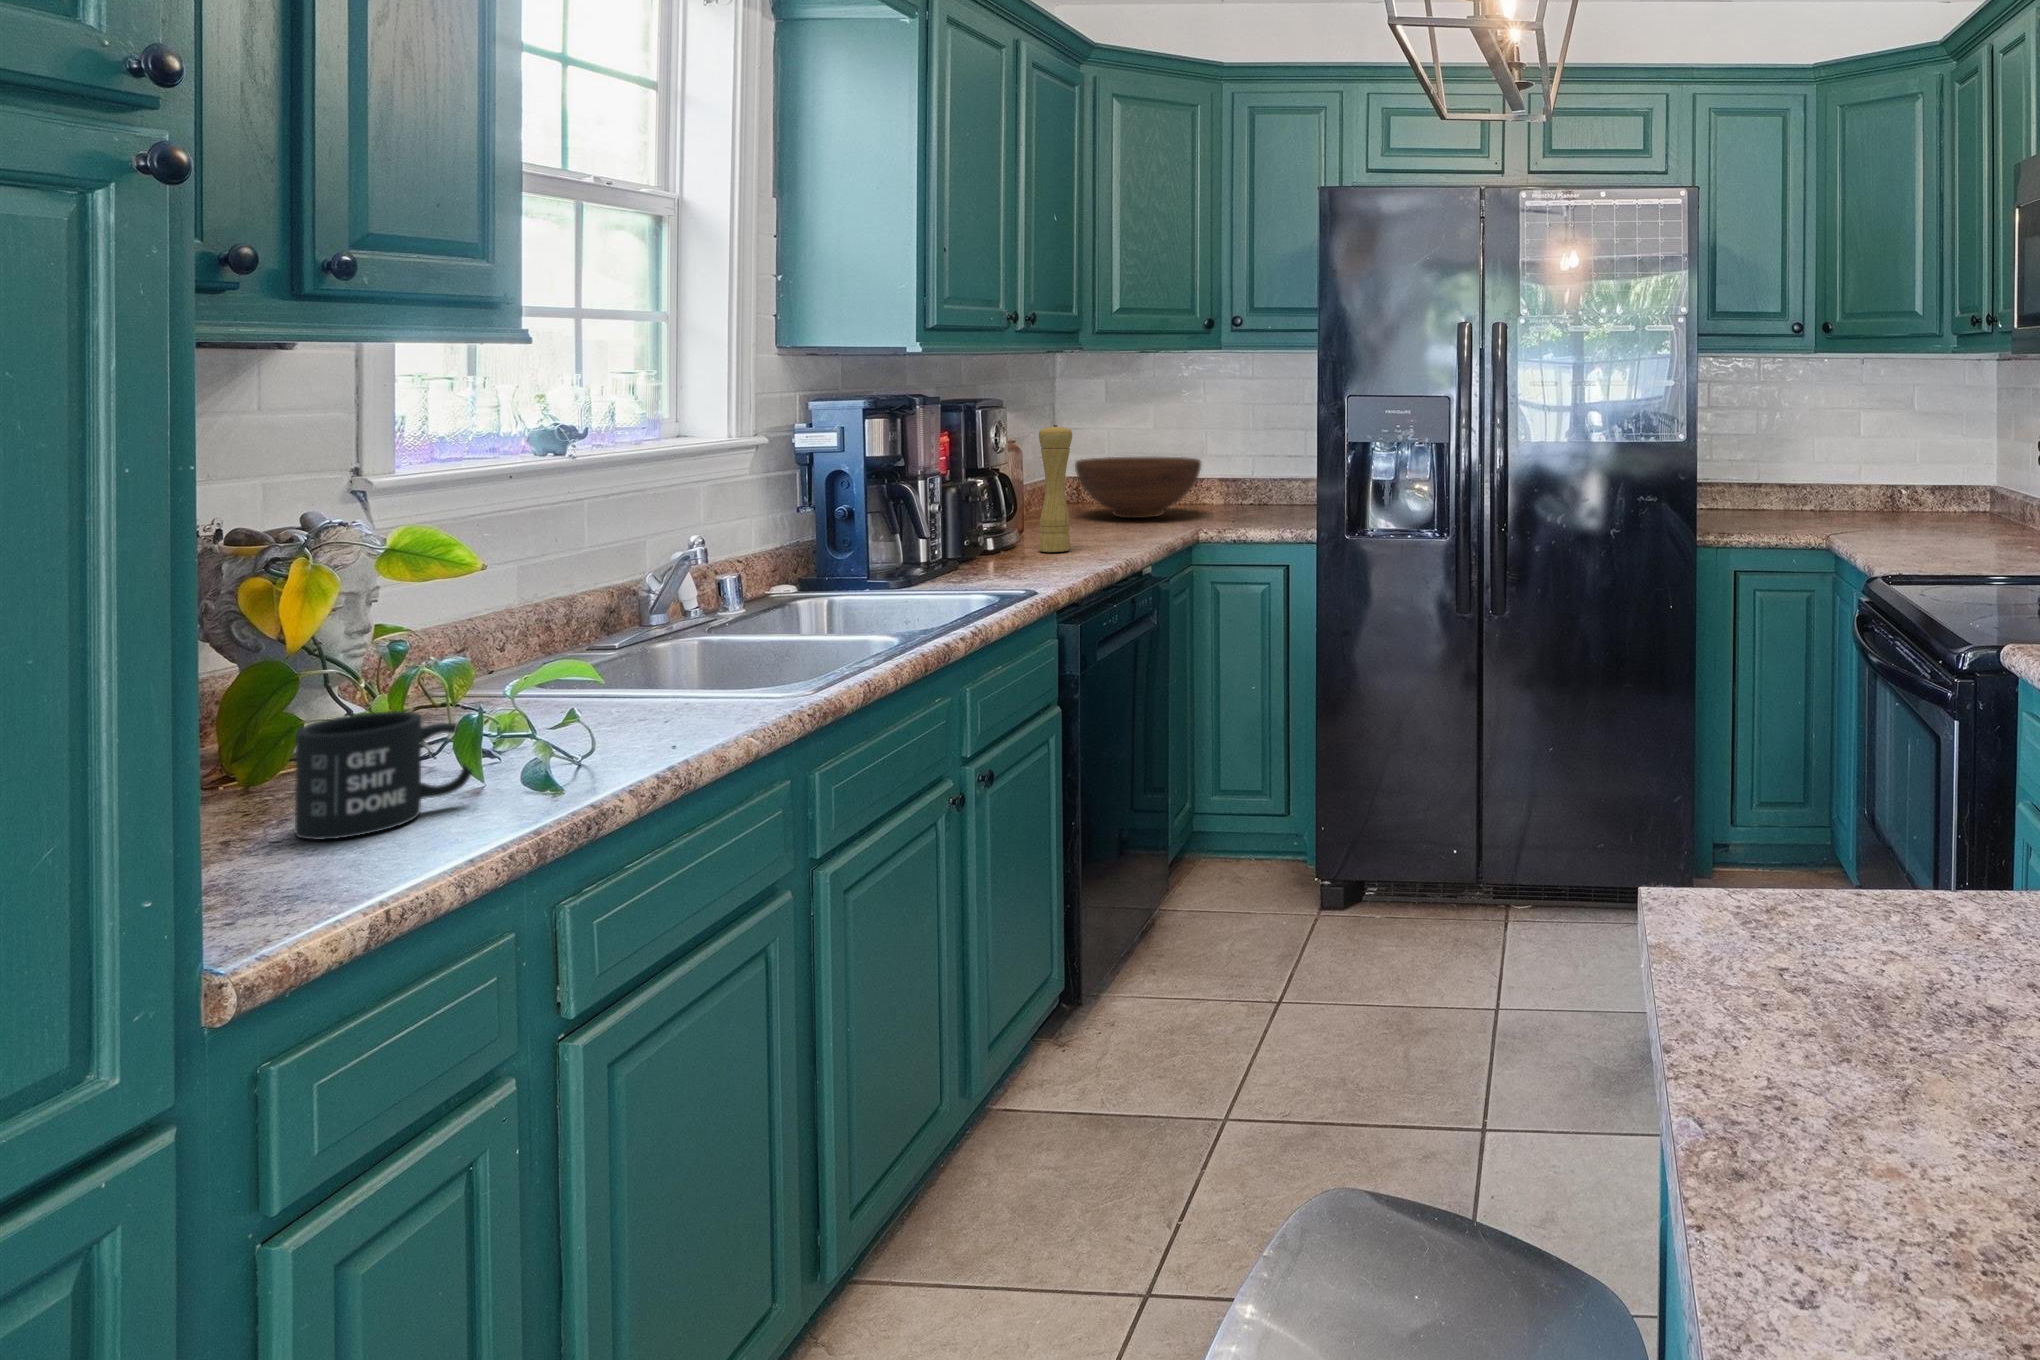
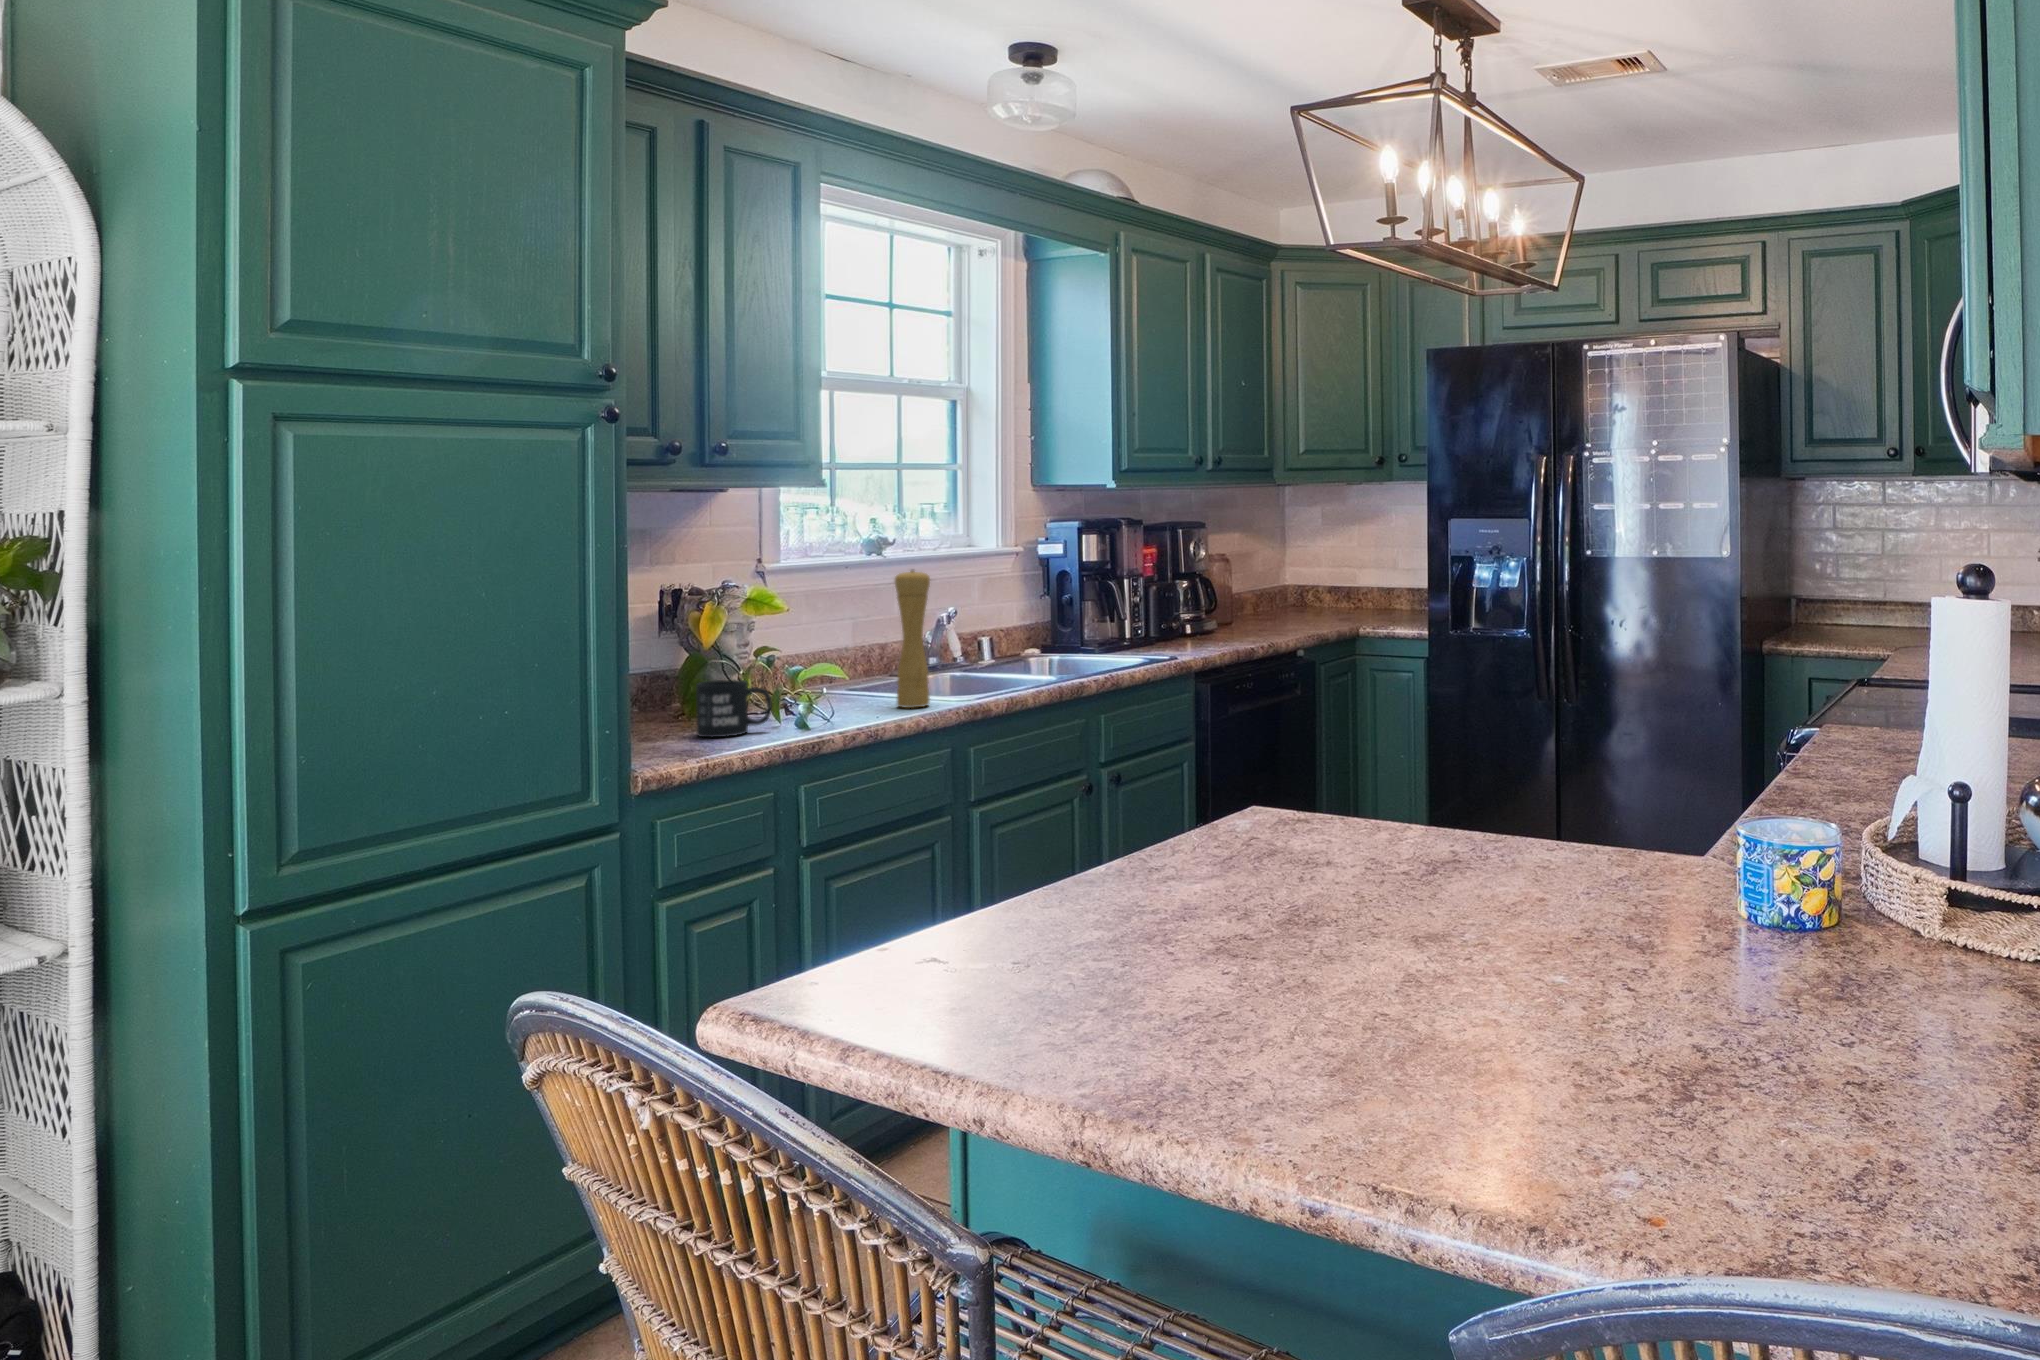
pepper mill: present [1039,425,1072,552] -> present [895,570,930,708]
fruit bowl: present [1075,457,1201,518] -> none [1277,571,1377,620]

